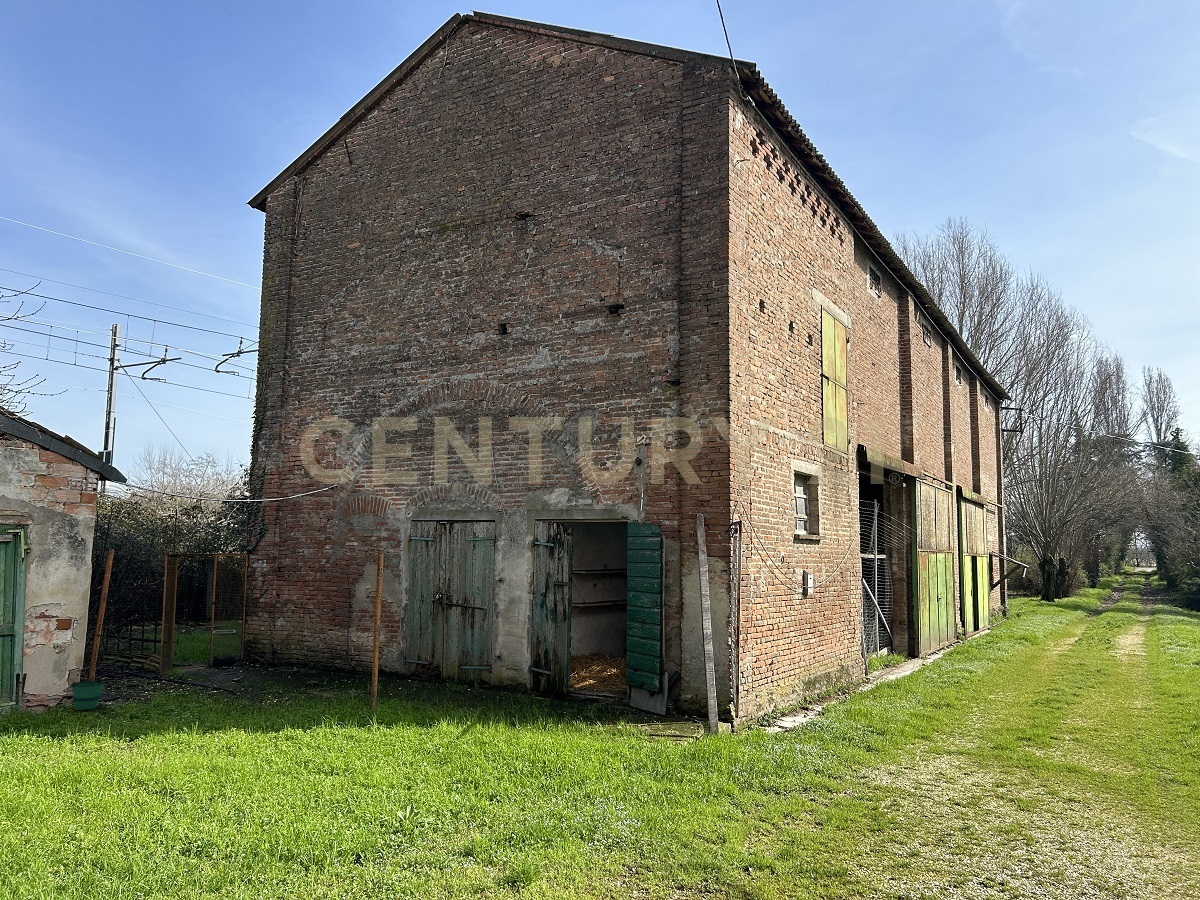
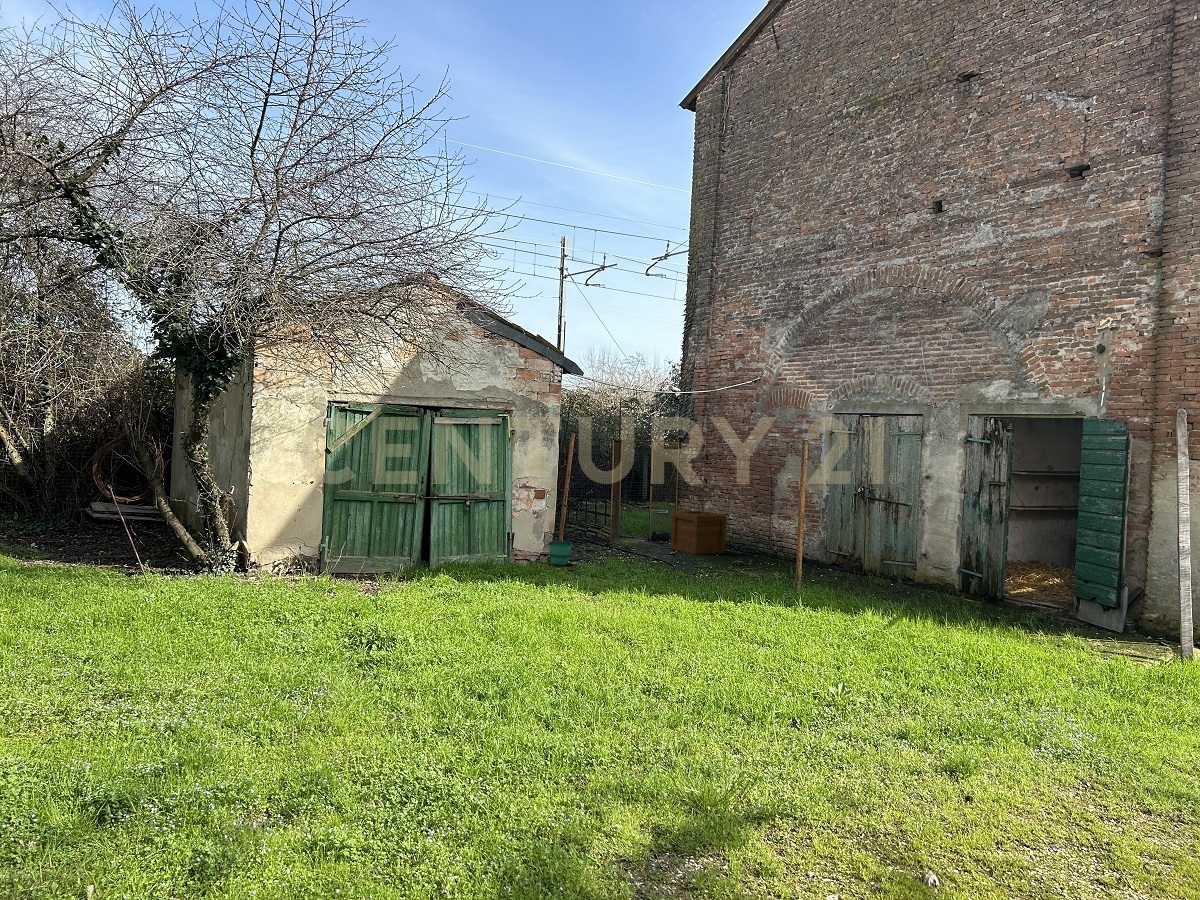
wooden crate: none [236,625,301,675] -> present [670,511,727,555]

